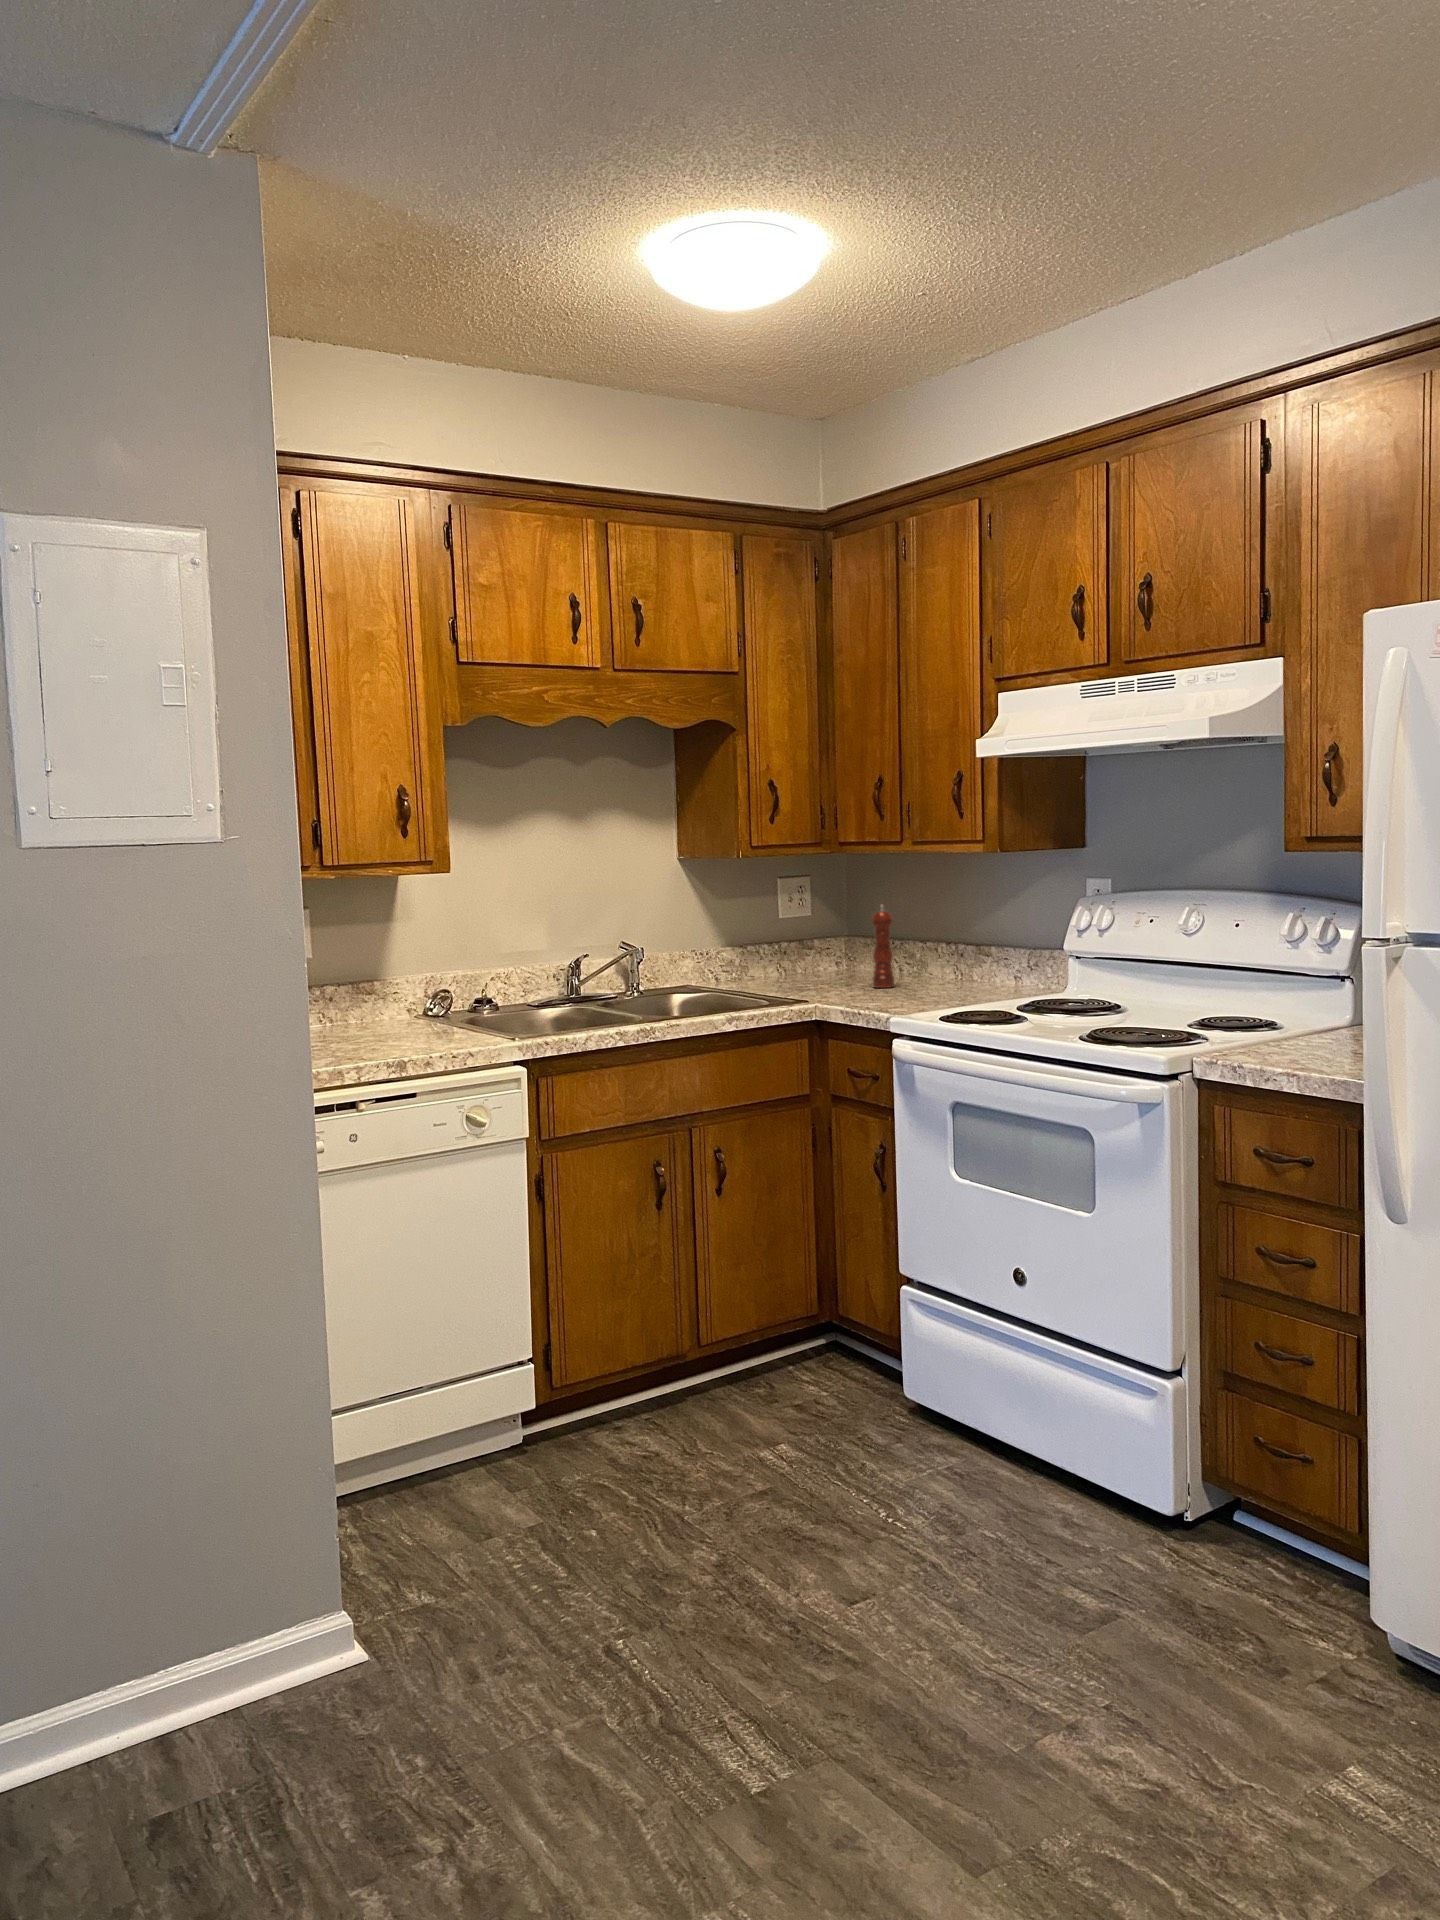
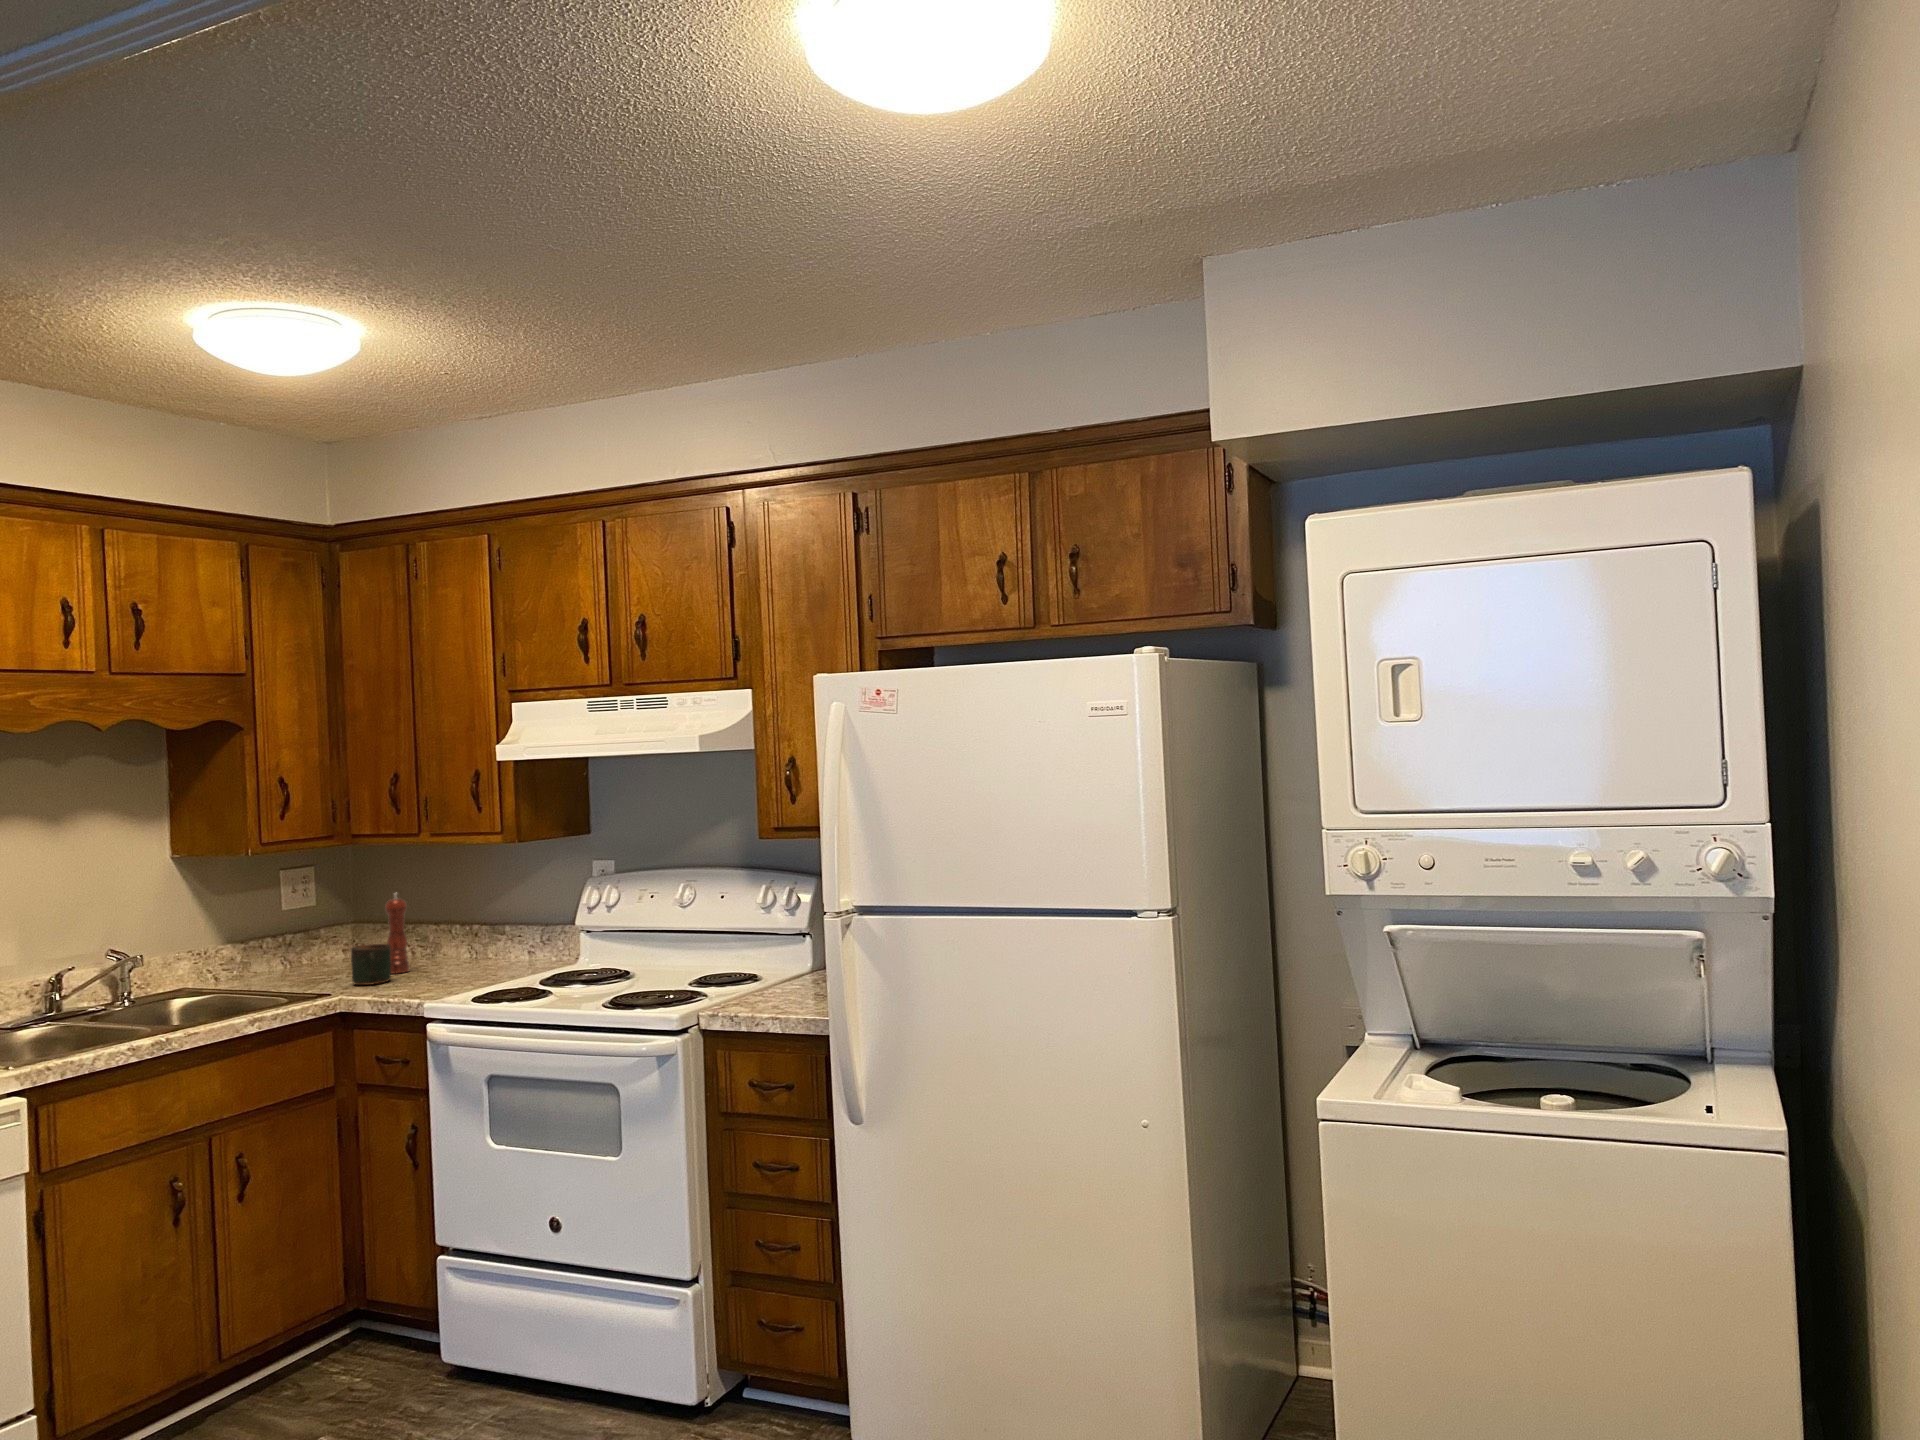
mug: none [834,956,873,996] -> present [351,944,391,985]

